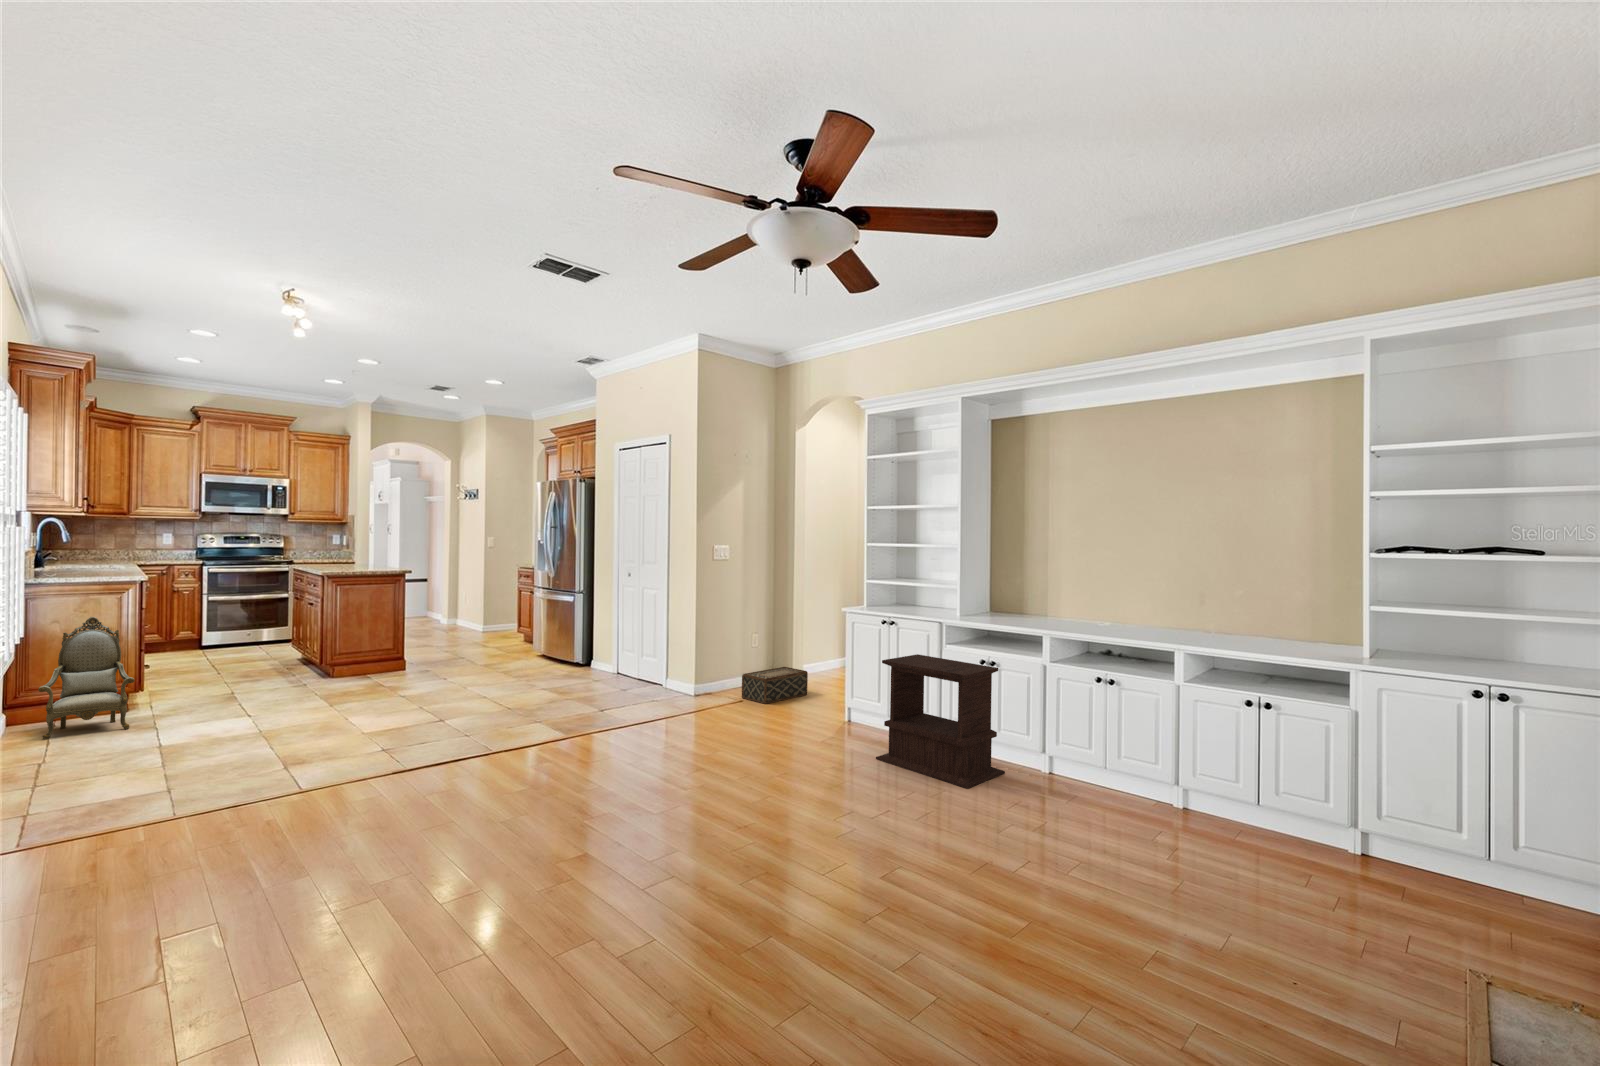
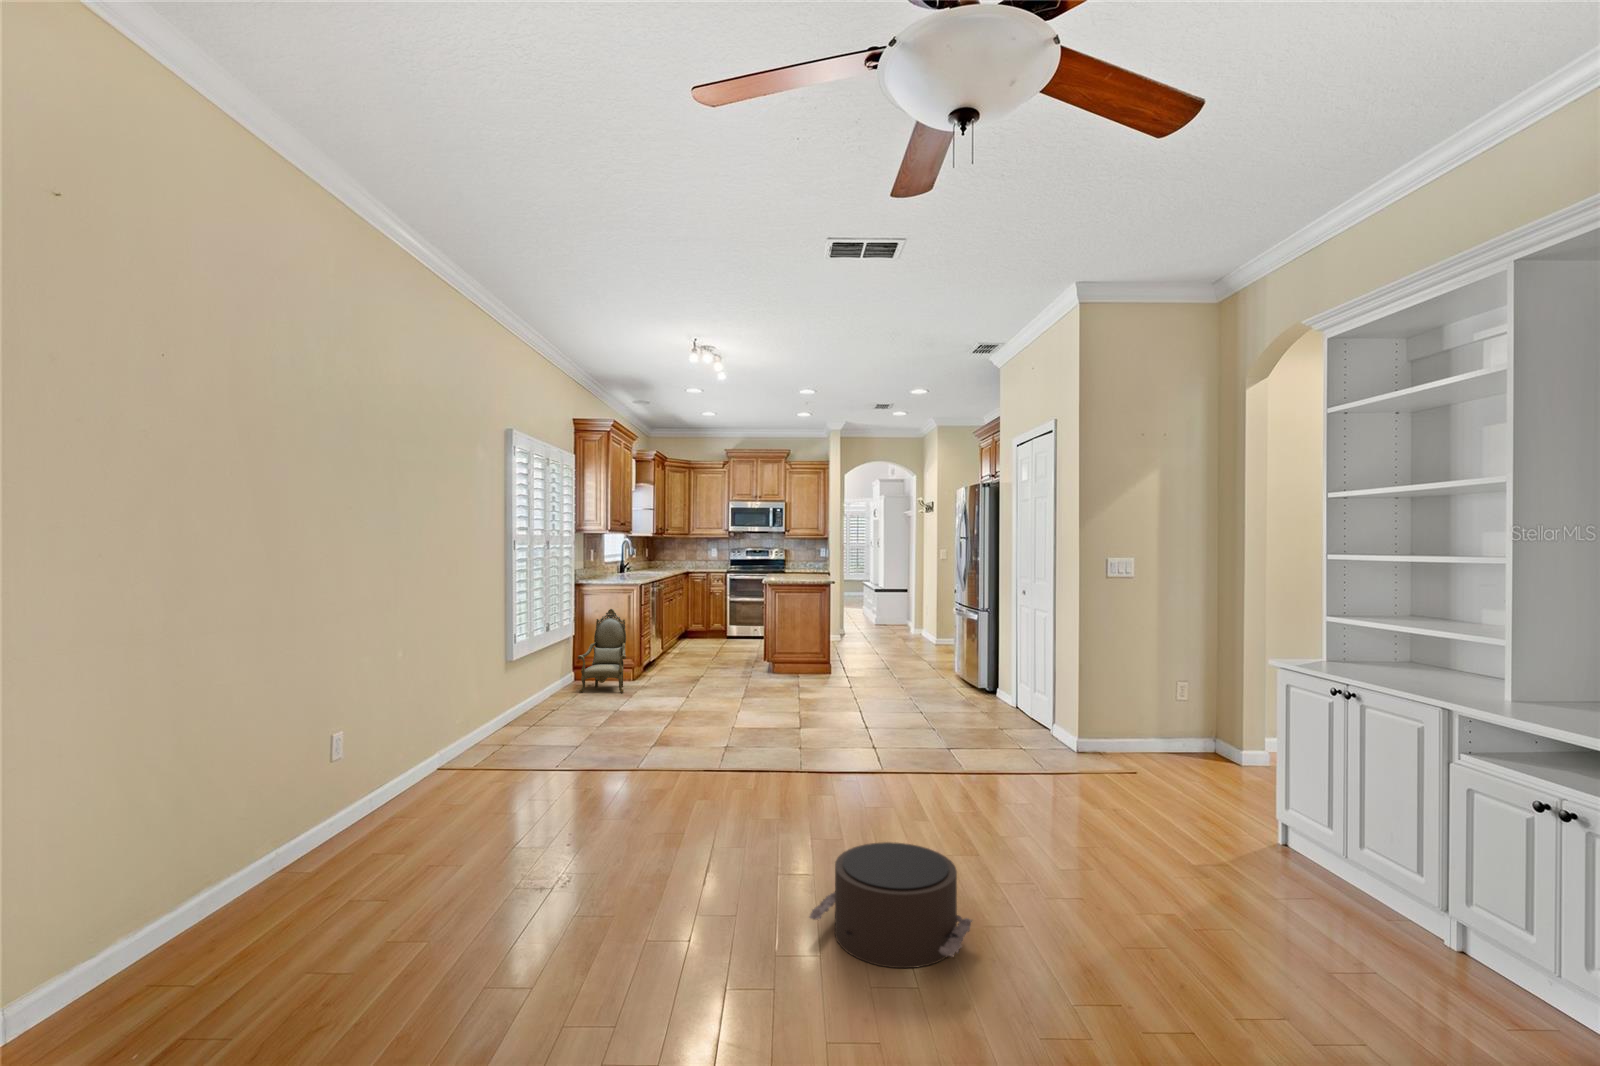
side table: present [876,654,1005,789] -> none [1228,729,1464,971]
woven basket: present [742,667,808,704] -> none [1129,724,1233,769]
pouf: none [684,782,815,878] -> present [809,842,972,968]

